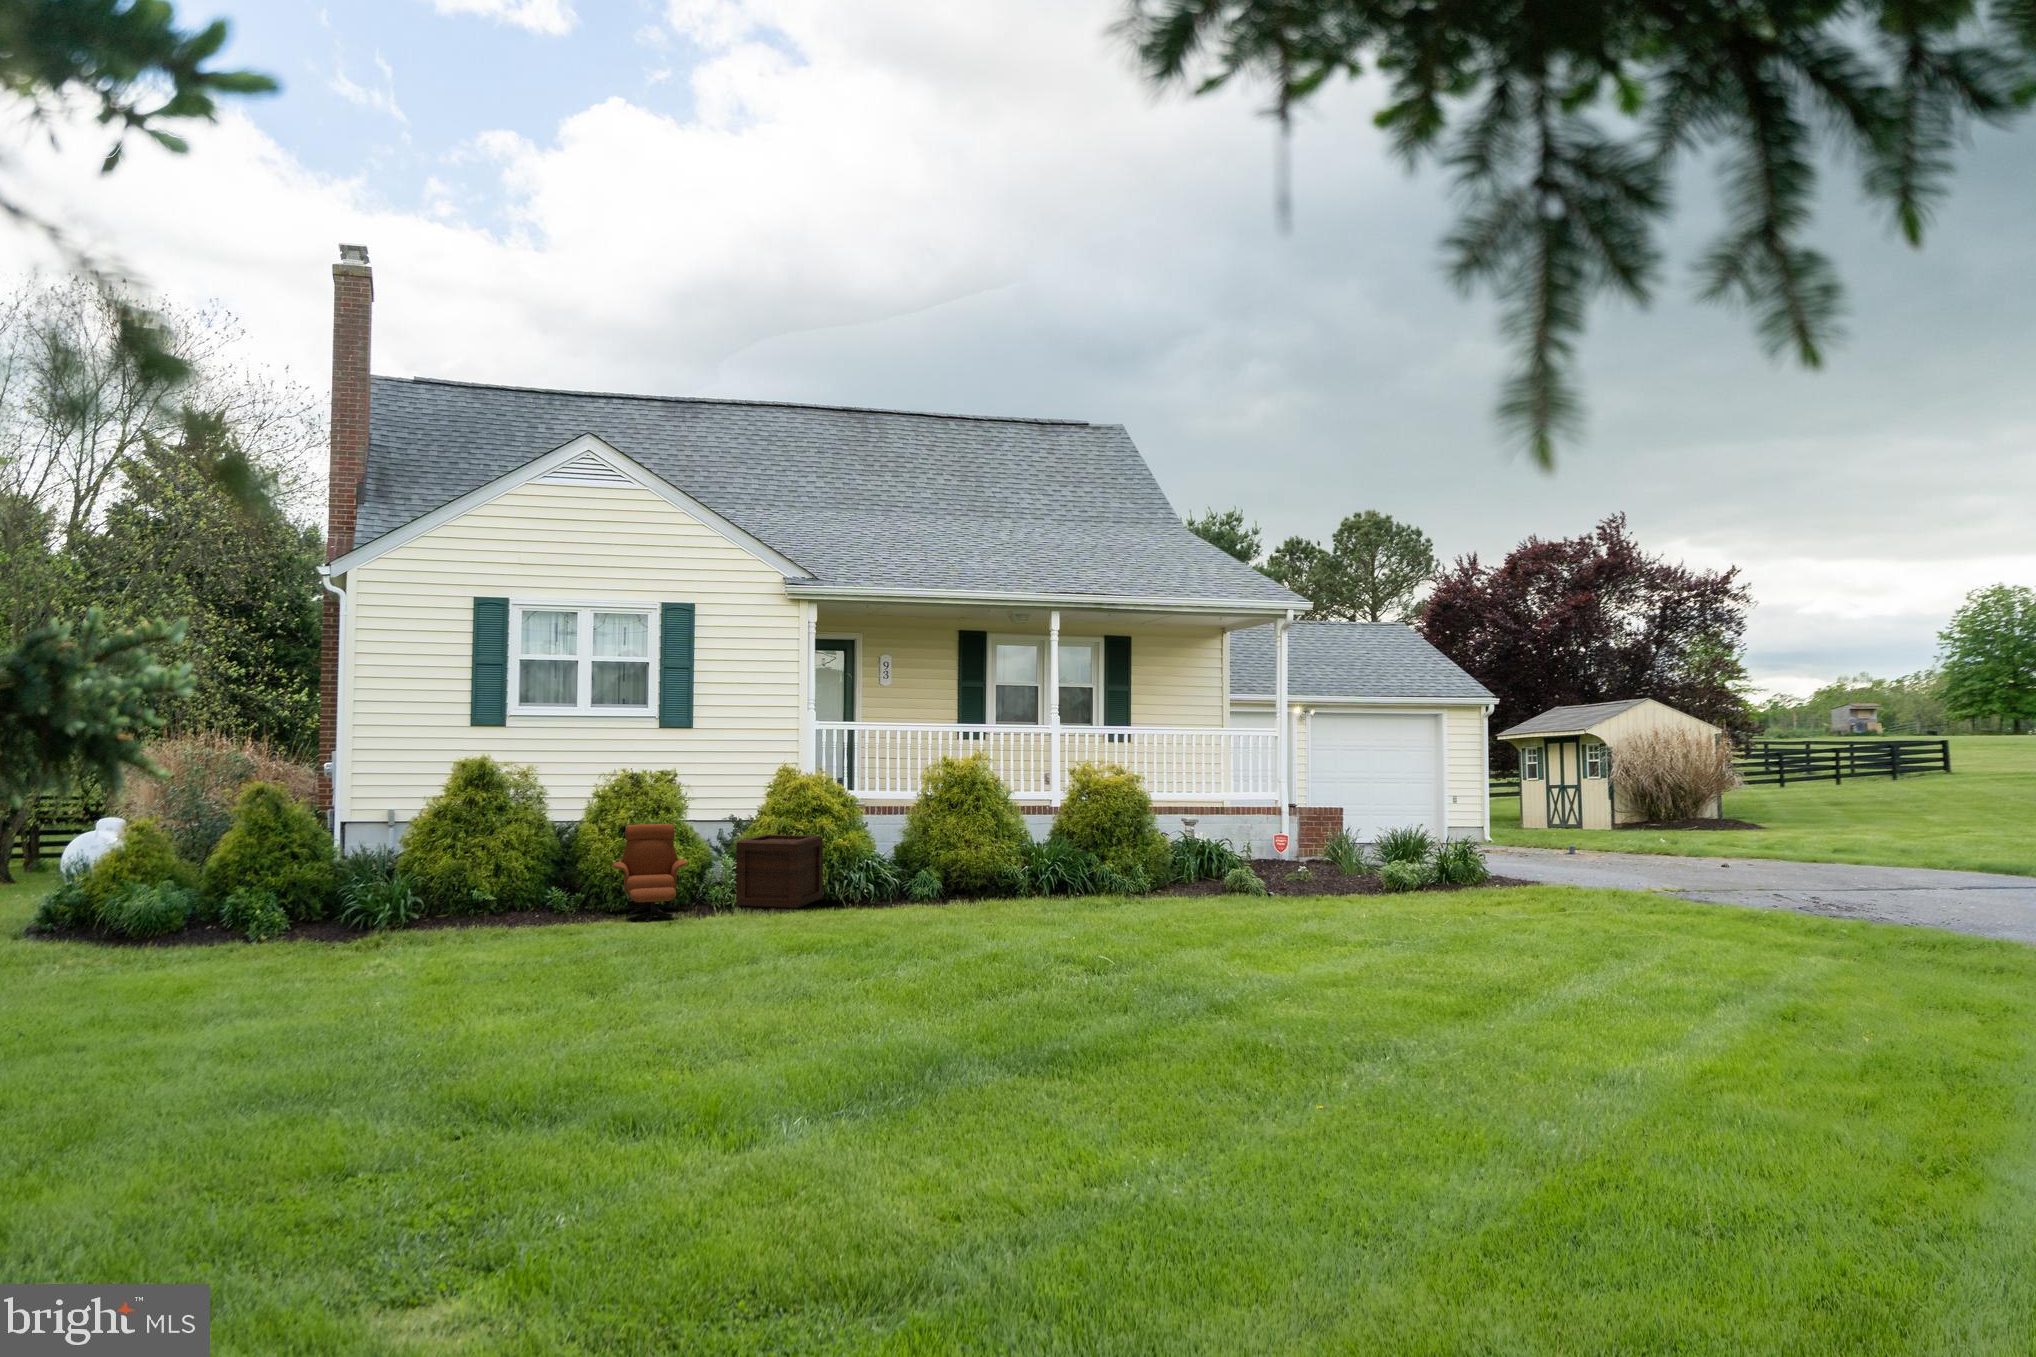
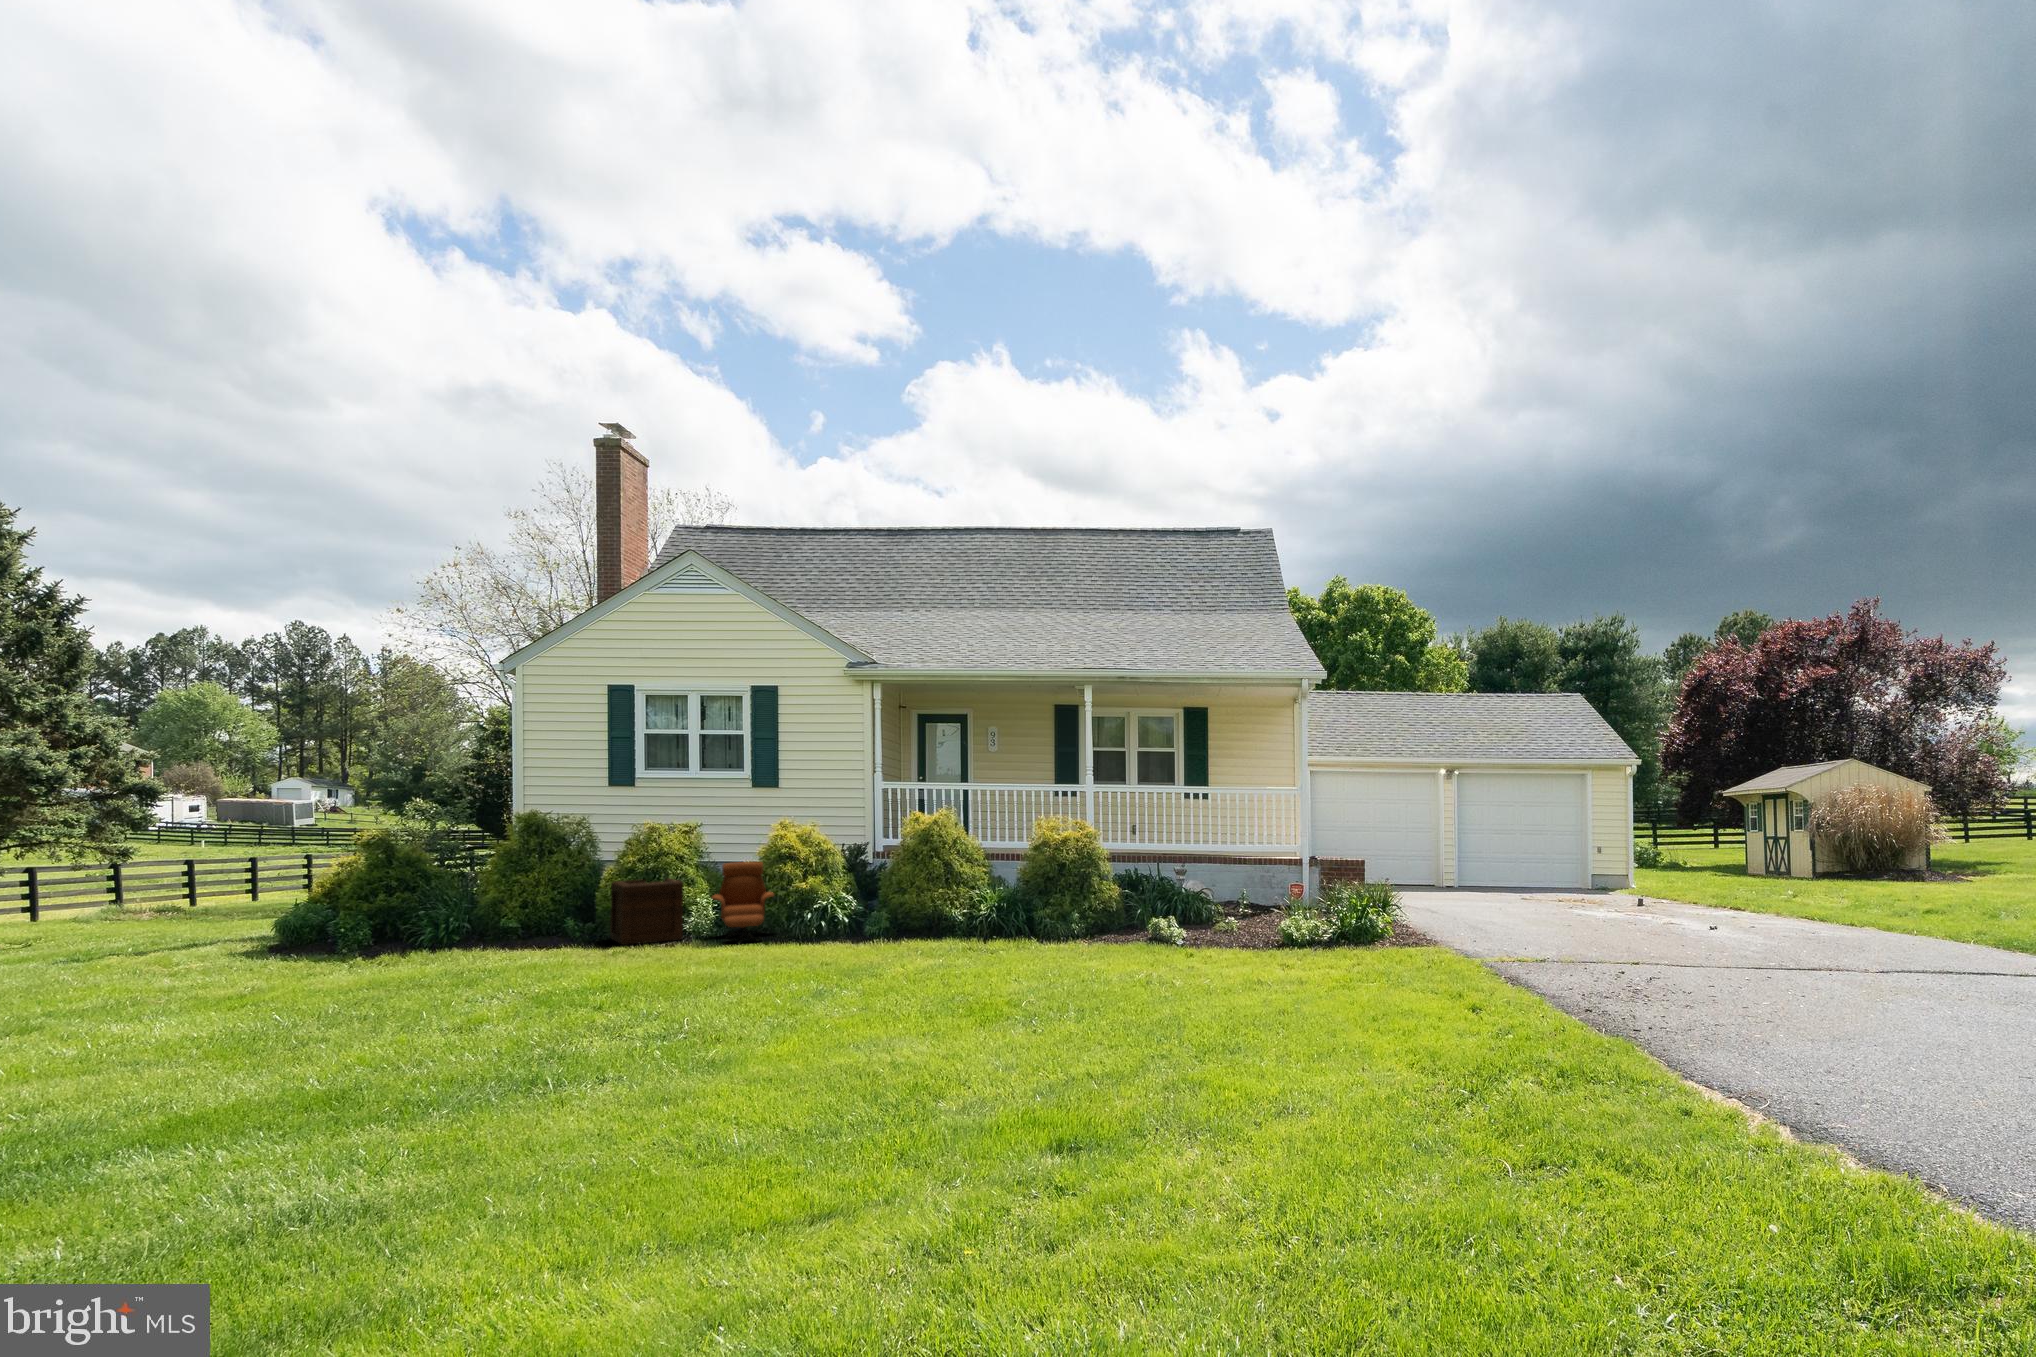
wooden crate: present [736,835,823,909] -> present [610,878,683,945]

